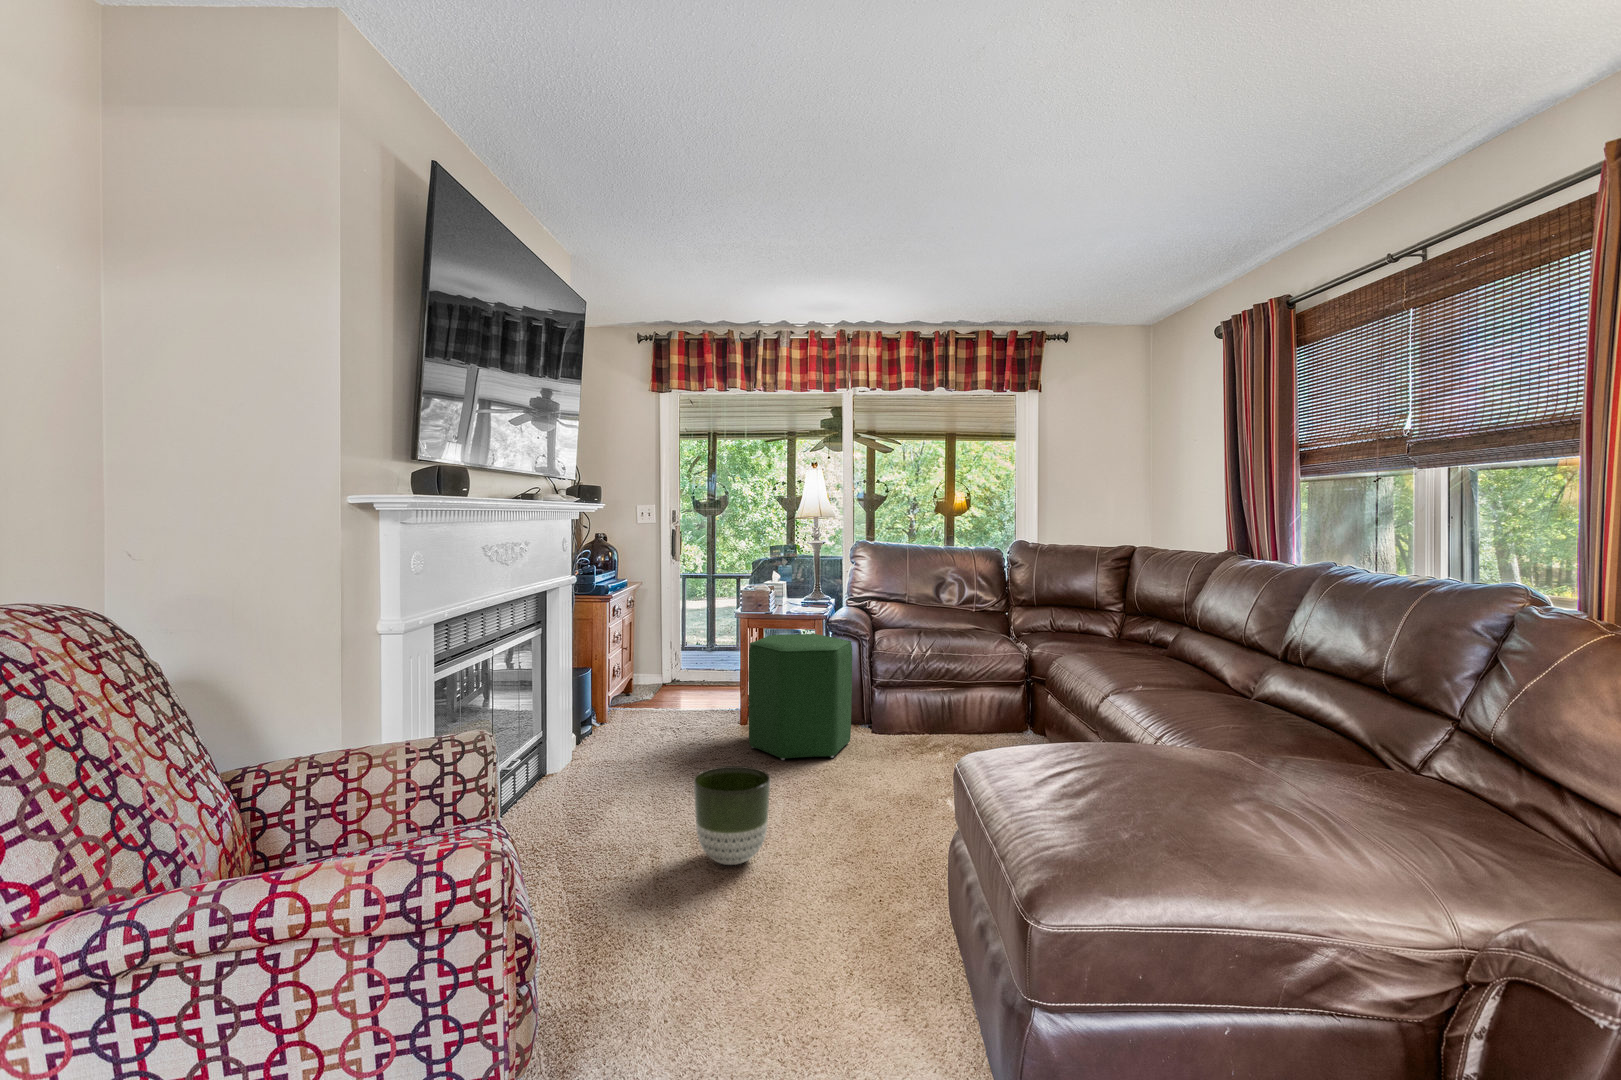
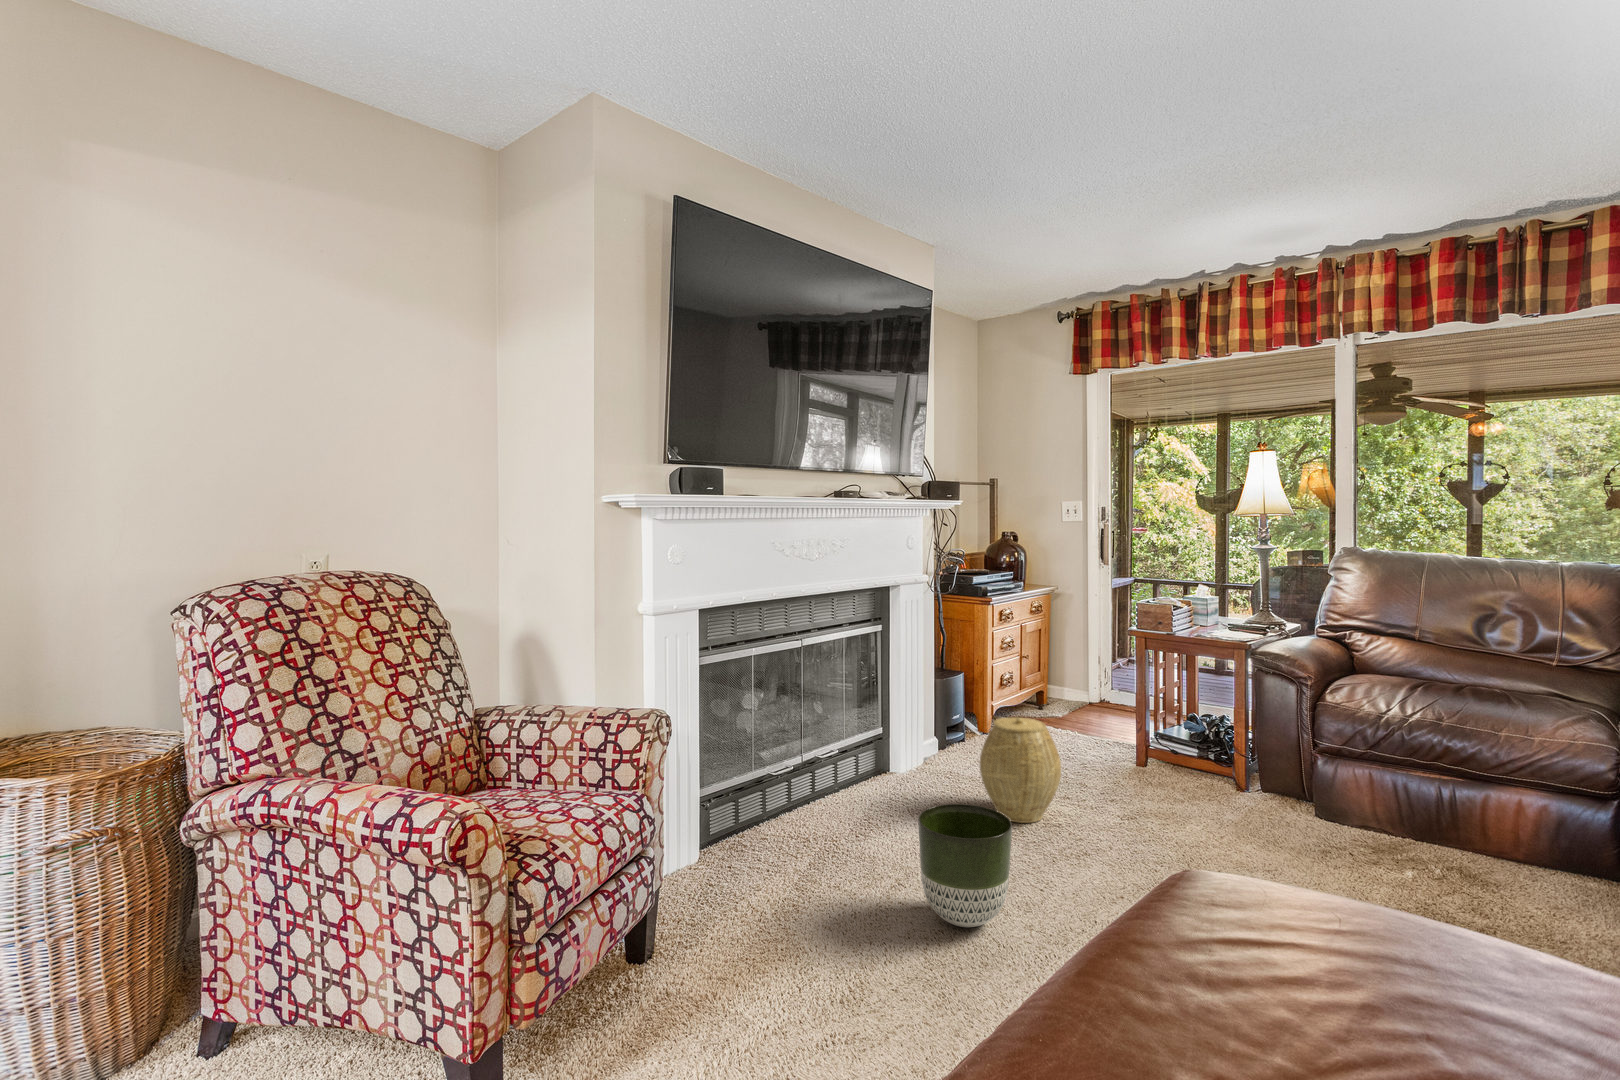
ottoman: present [749,634,852,760] -> none [1115,662,1267,836]
woven basket: none [661,694,729,782] -> present [980,717,1061,823]

